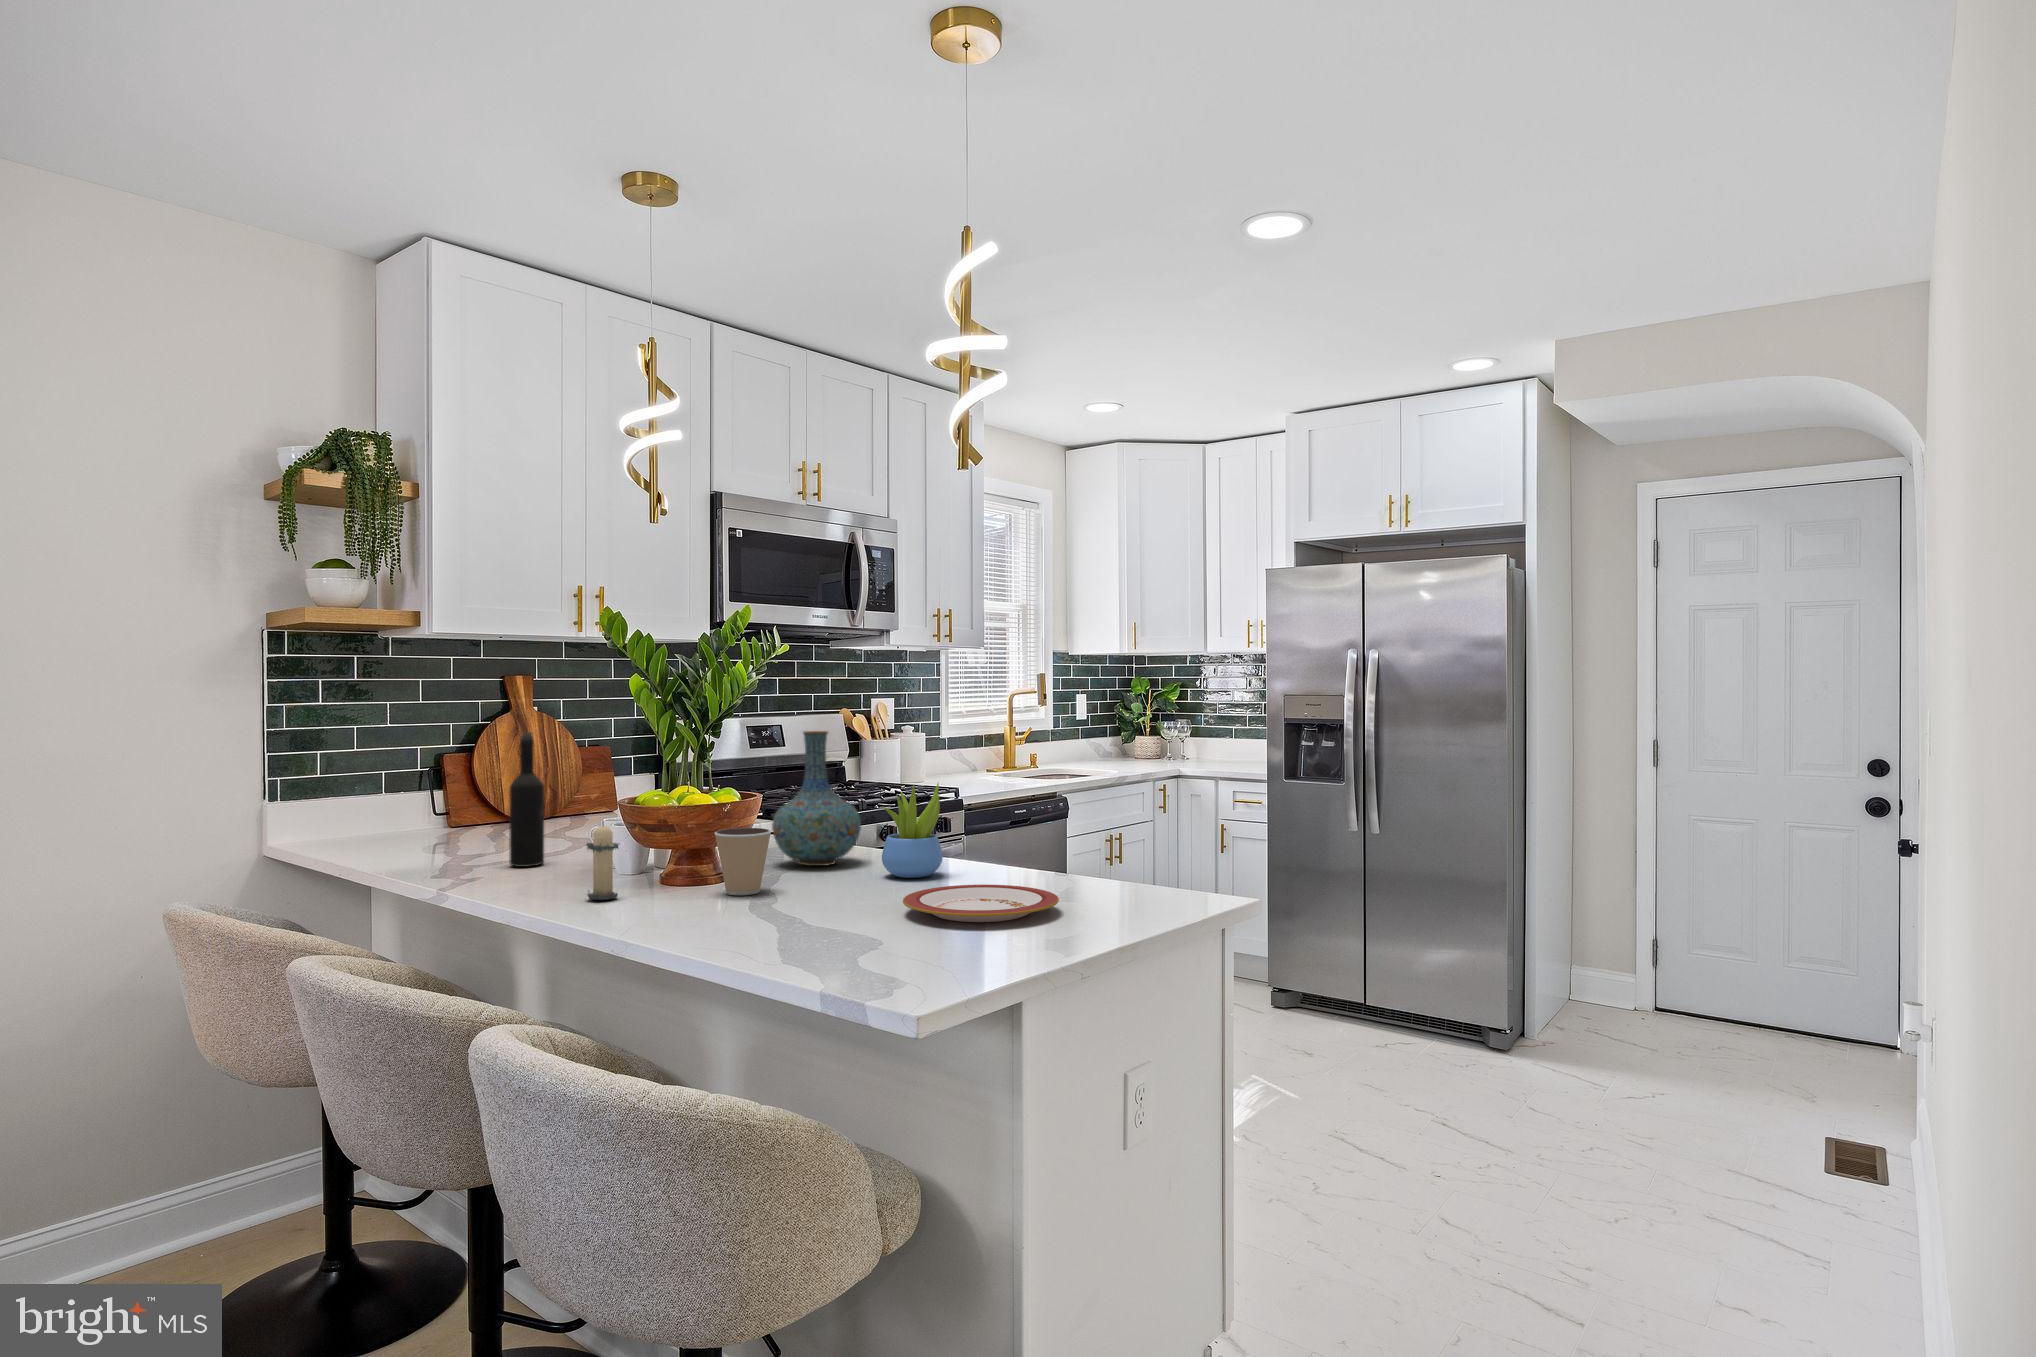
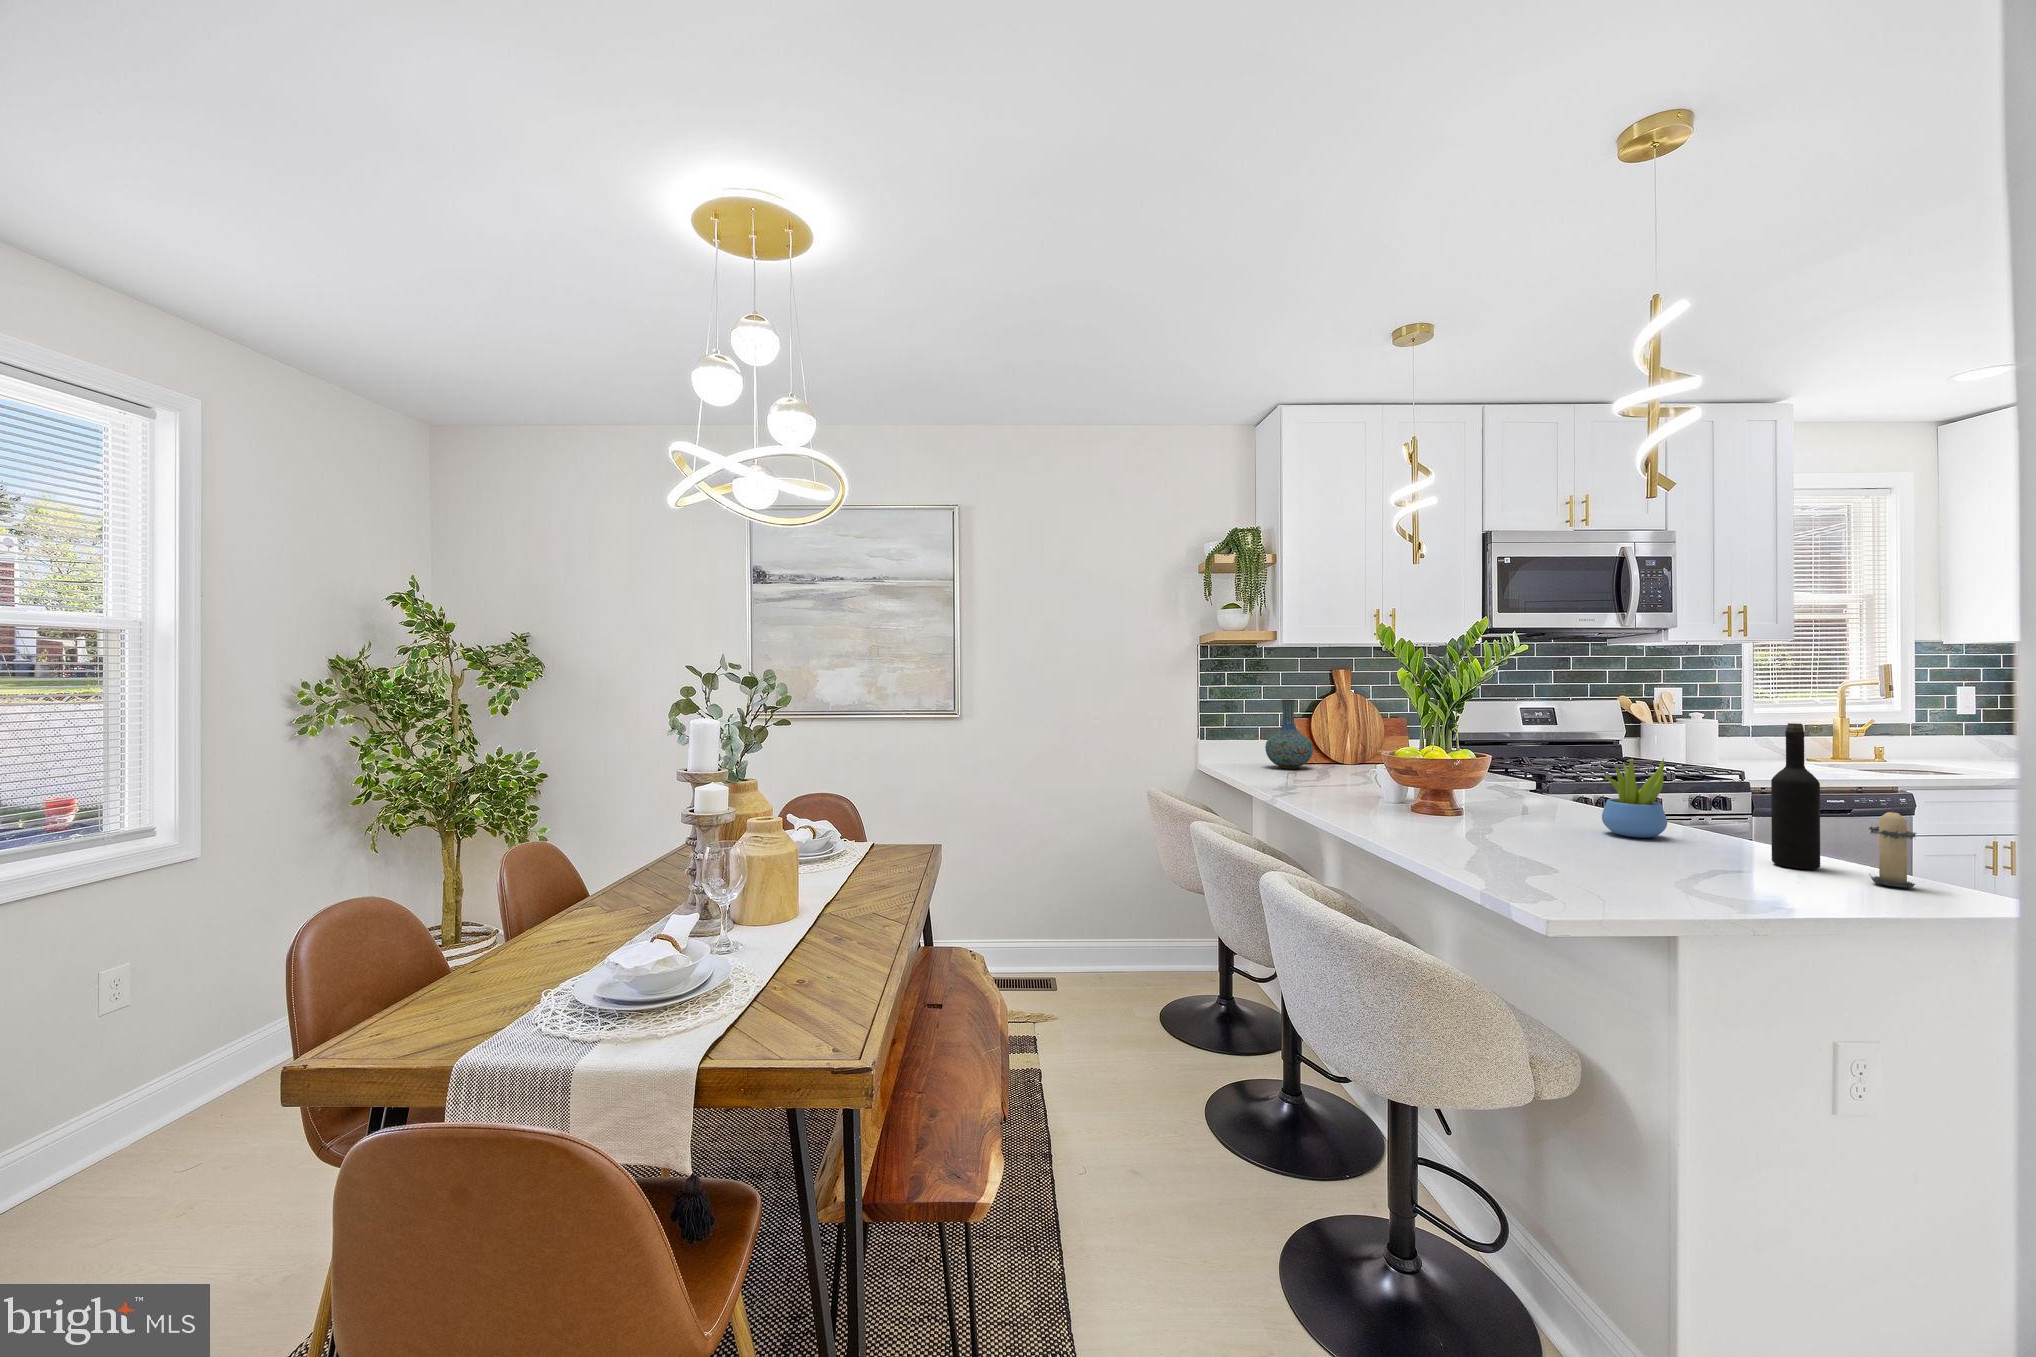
vase: present [772,731,861,866] -> present [1265,699,1313,769]
wine bottle: present [509,732,544,867] -> present [1771,723,1820,869]
candle: present [586,821,619,900] -> present [1869,807,1916,888]
coffee cup: present [714,828,771,895] -> none [1445,779,1492,829]
plate: present [903,885,1059,922] -> none [1598,846,1780,884]

